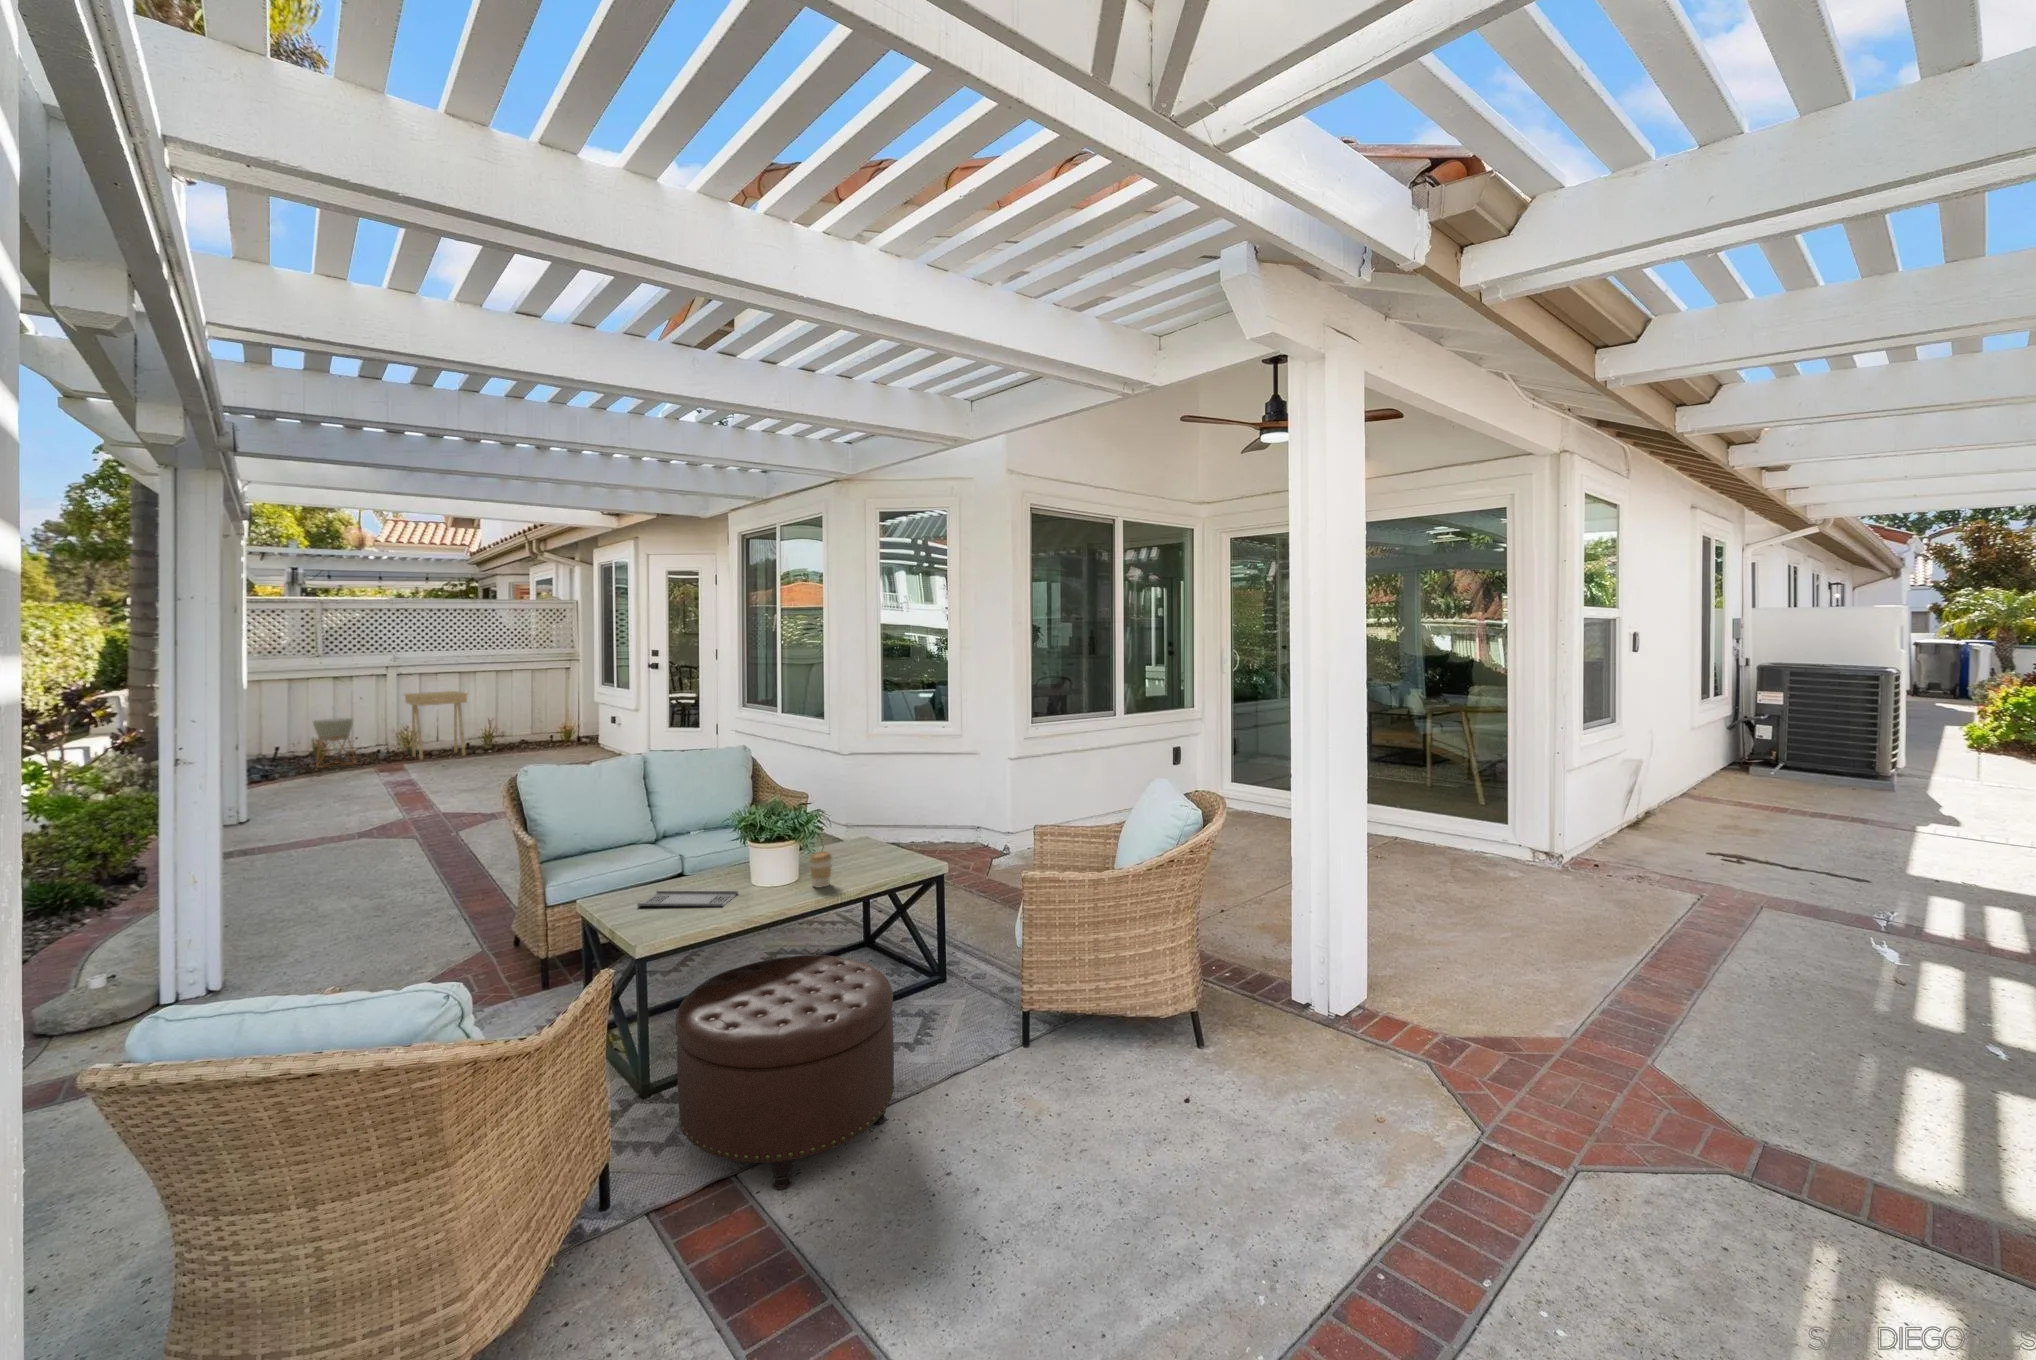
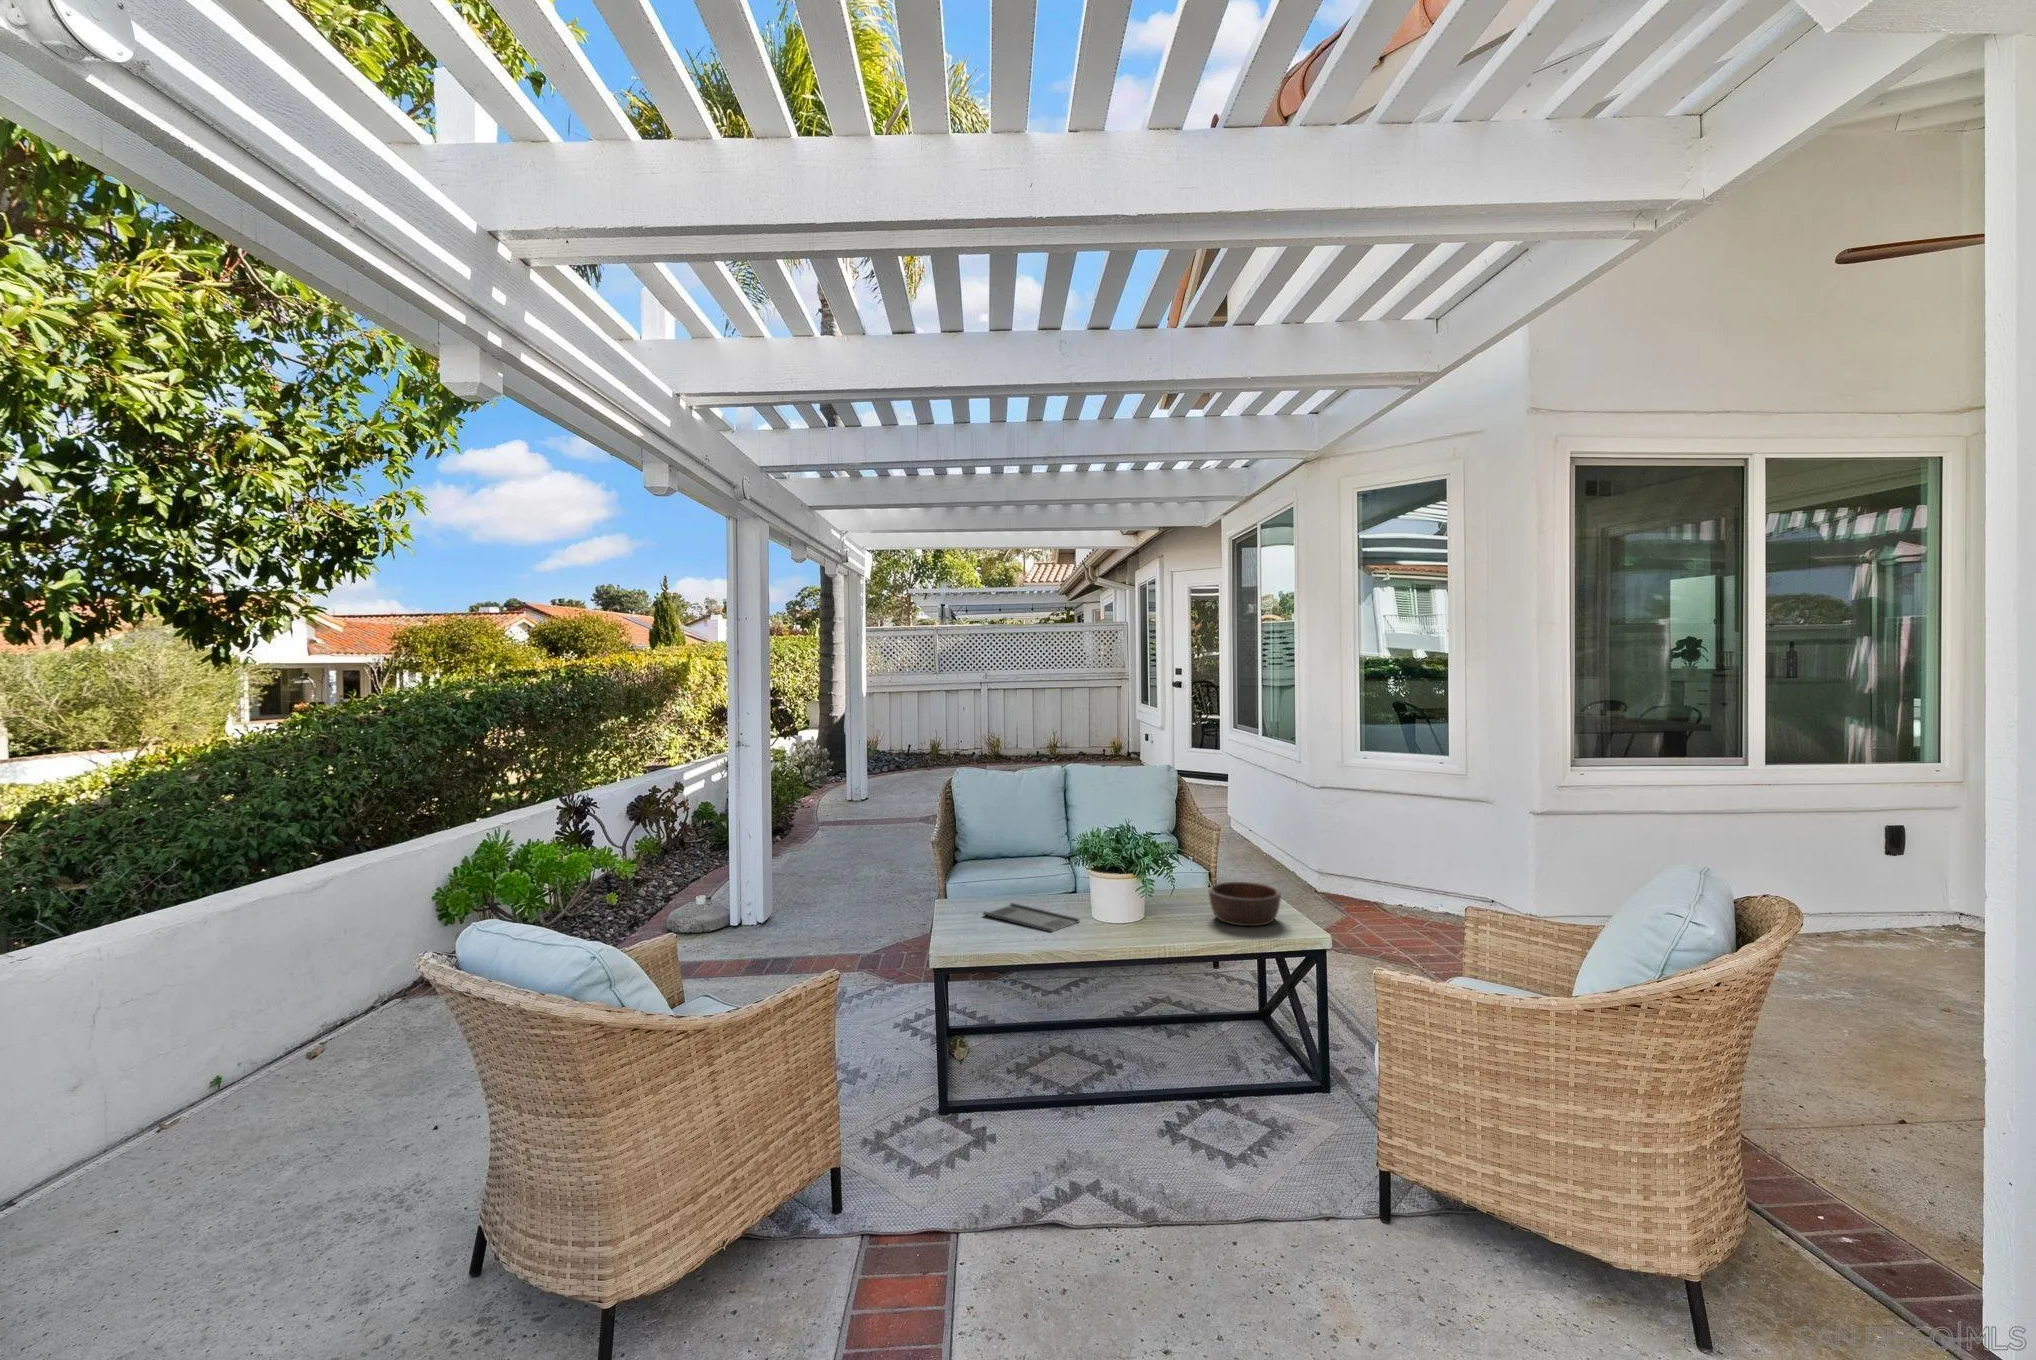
side table: present [404,691,467,760] -> none [993,705,1037,763]
planter: present [313,718,356,768] -> none [932,724,958,763]
wooden bowl: none [841,835,899,871] -> present [1209,882,1281,926]
coffee cup: present [809,851,832,887] -> none [1153,891,1181,933]
ottoman: present [676,955,894,1190] -> none [916,1001,1161,1274]

